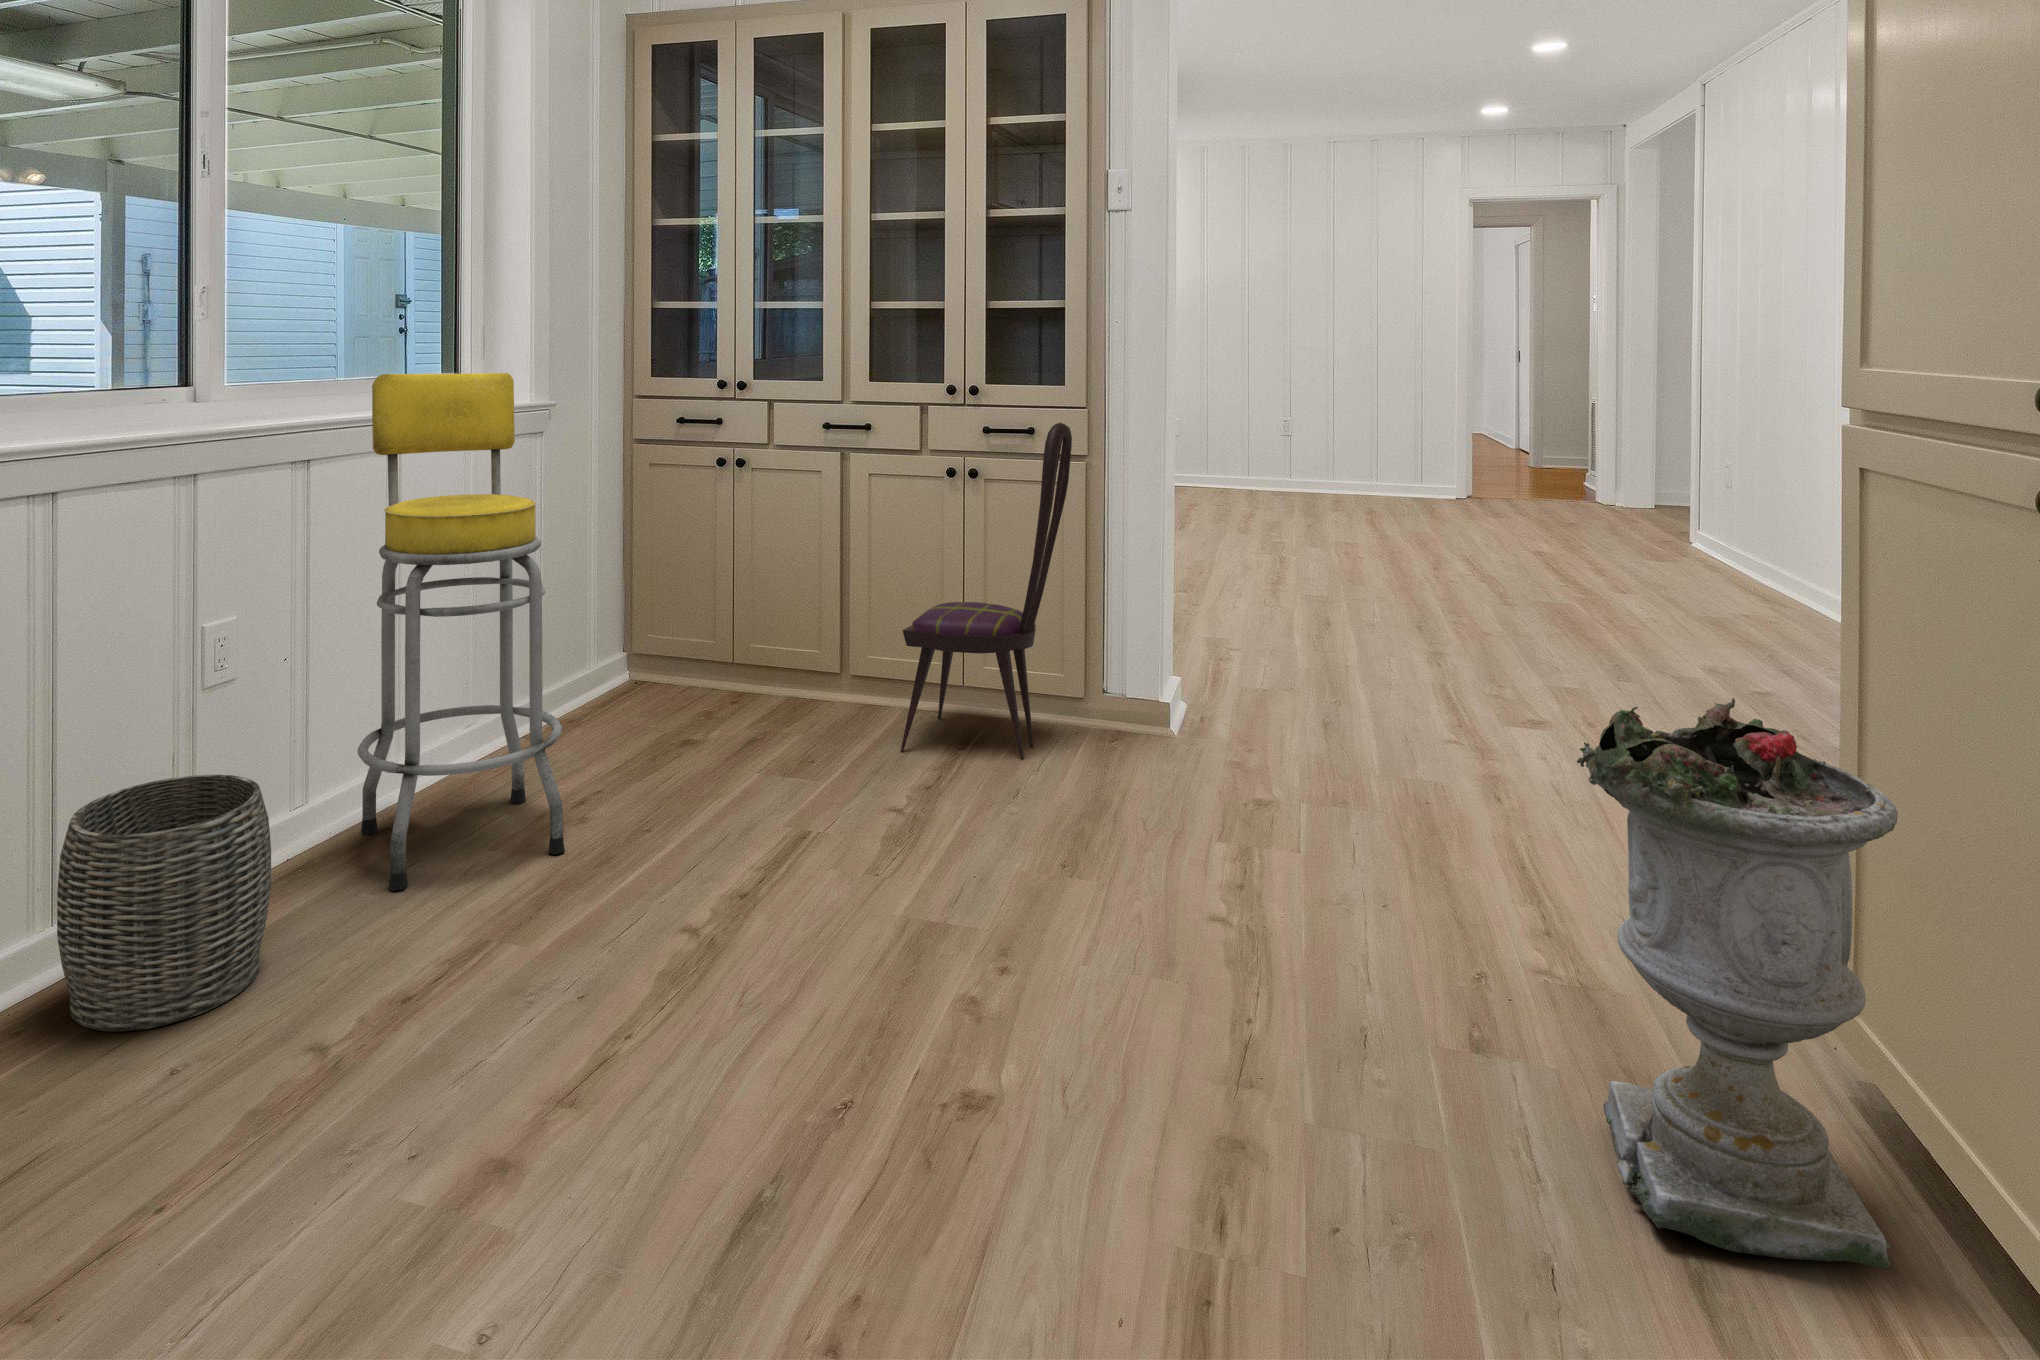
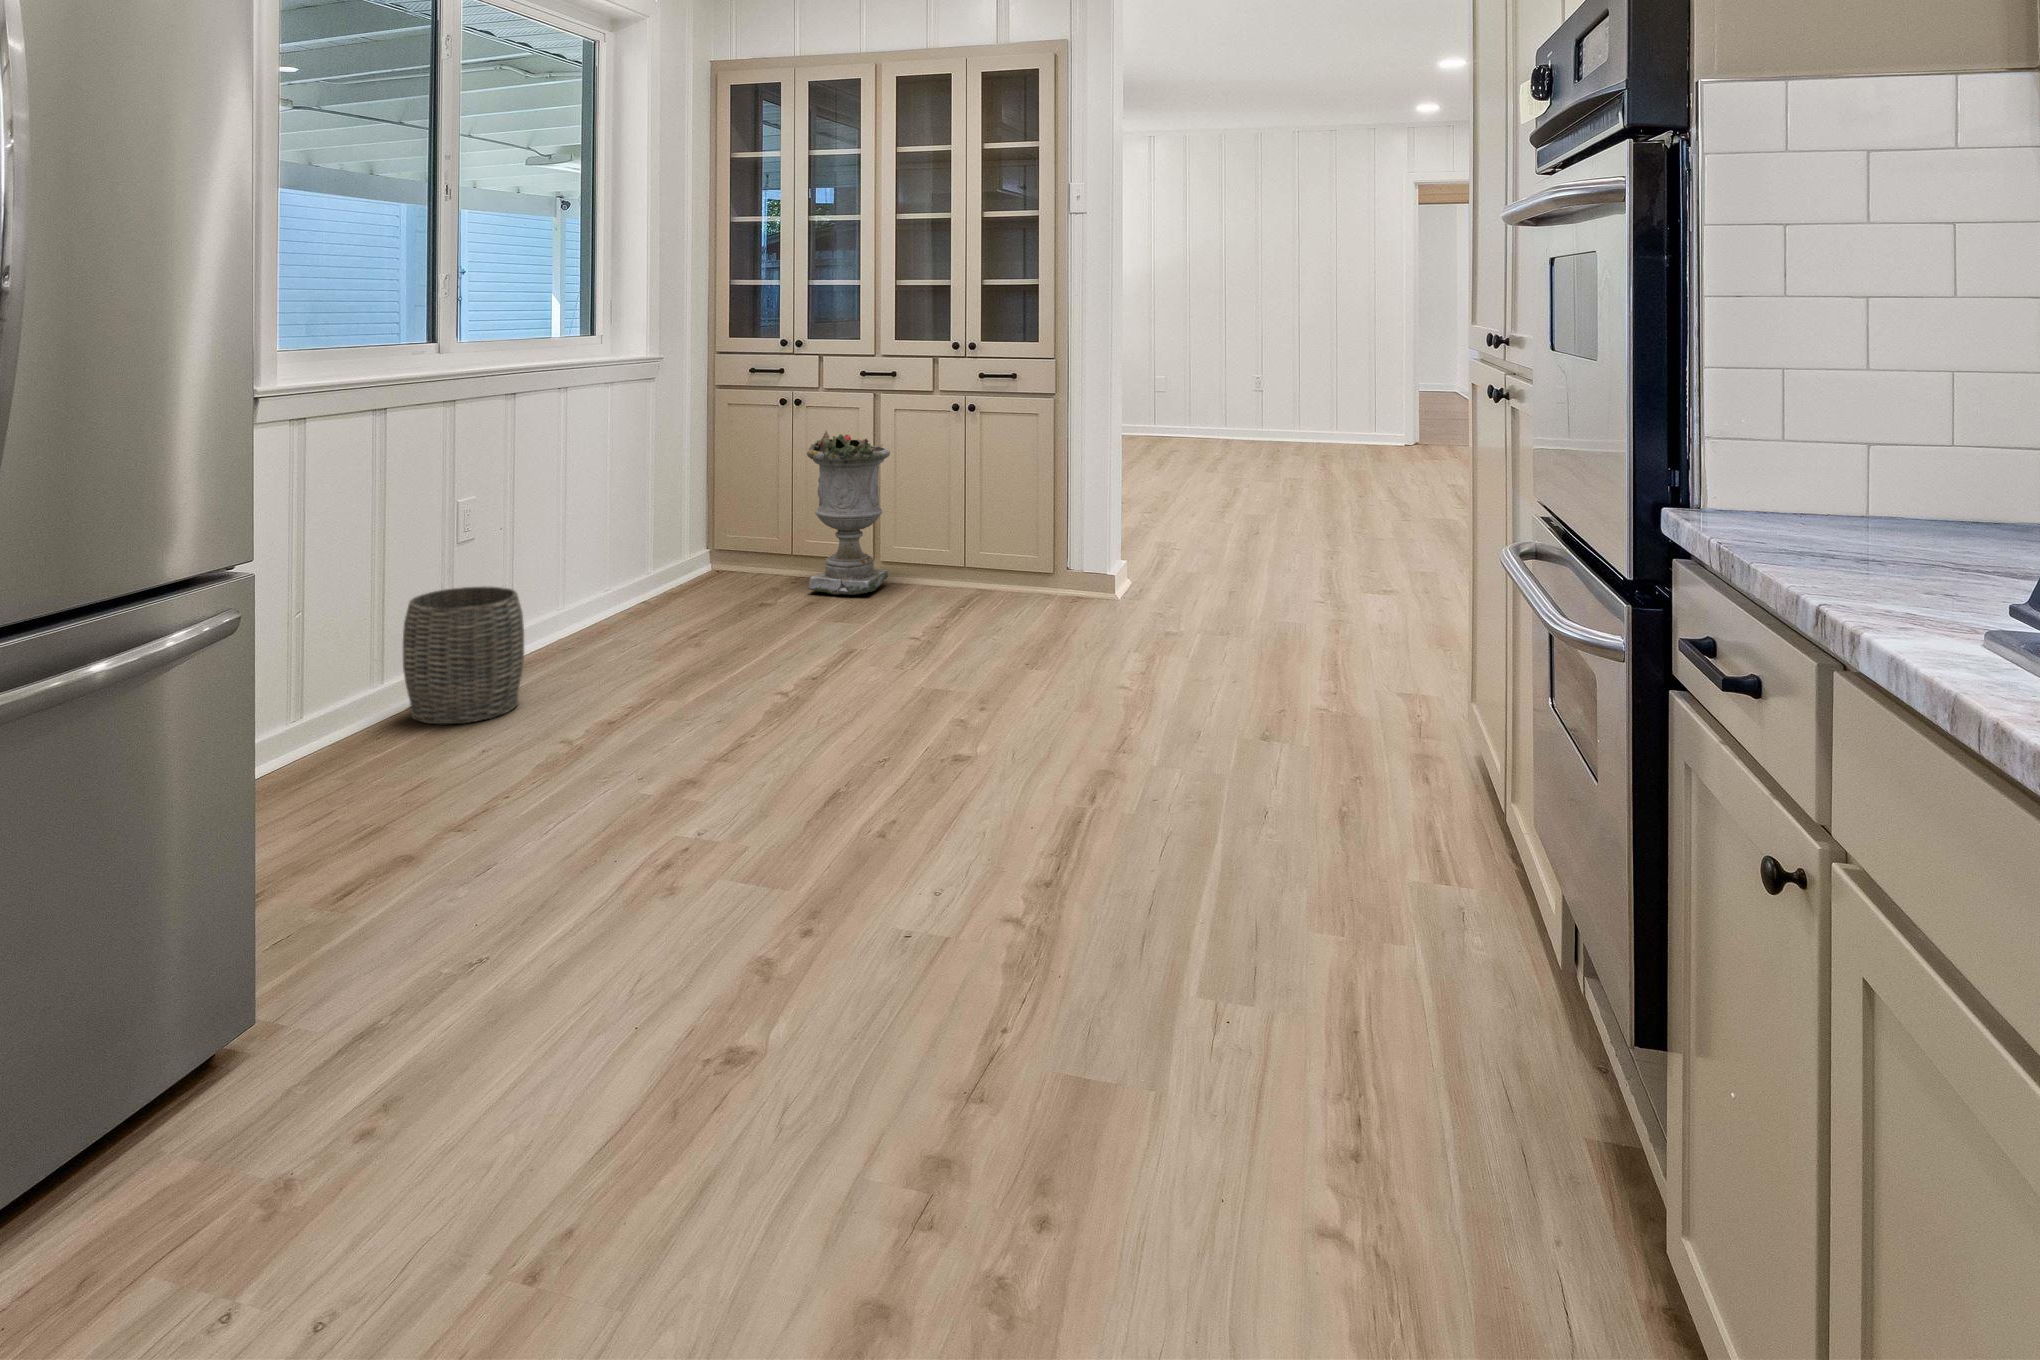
bar stool: present [358,373,565,891] -> none [549,334,693,670]
dining chair: present [901,423,1072,758] -> none [918,370,1042,607]
planter: present [1577,698,1898,1268] -> present [807,431,890,595]

